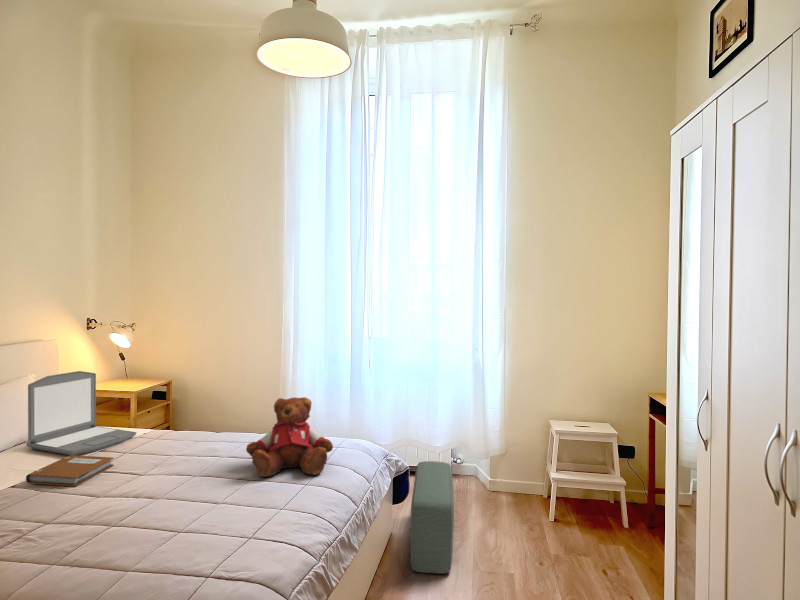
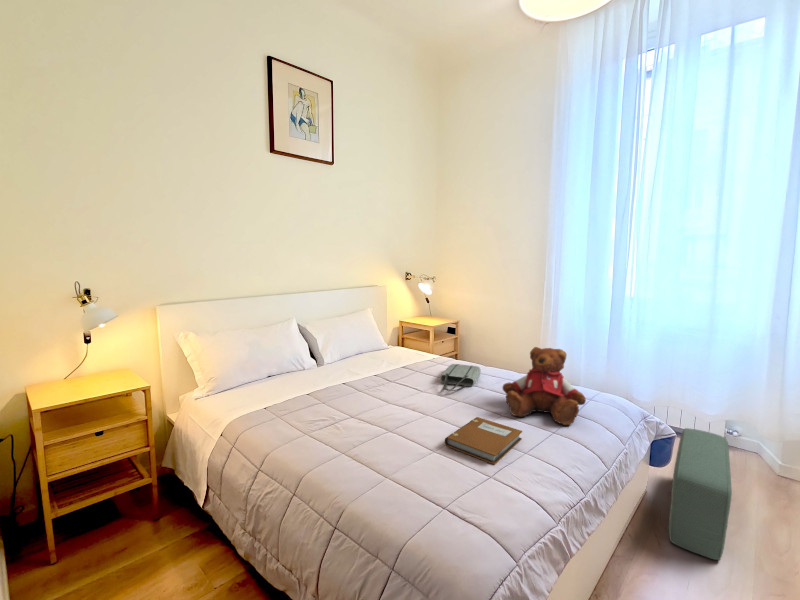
laptop: present [26,371,136,455] -> none [359,308,427,369]
tote bag: none [164,433,214,465] -> present [440,364,481,391]
notebook: present [26,455,114,486] -> present [445,417,522,465]

